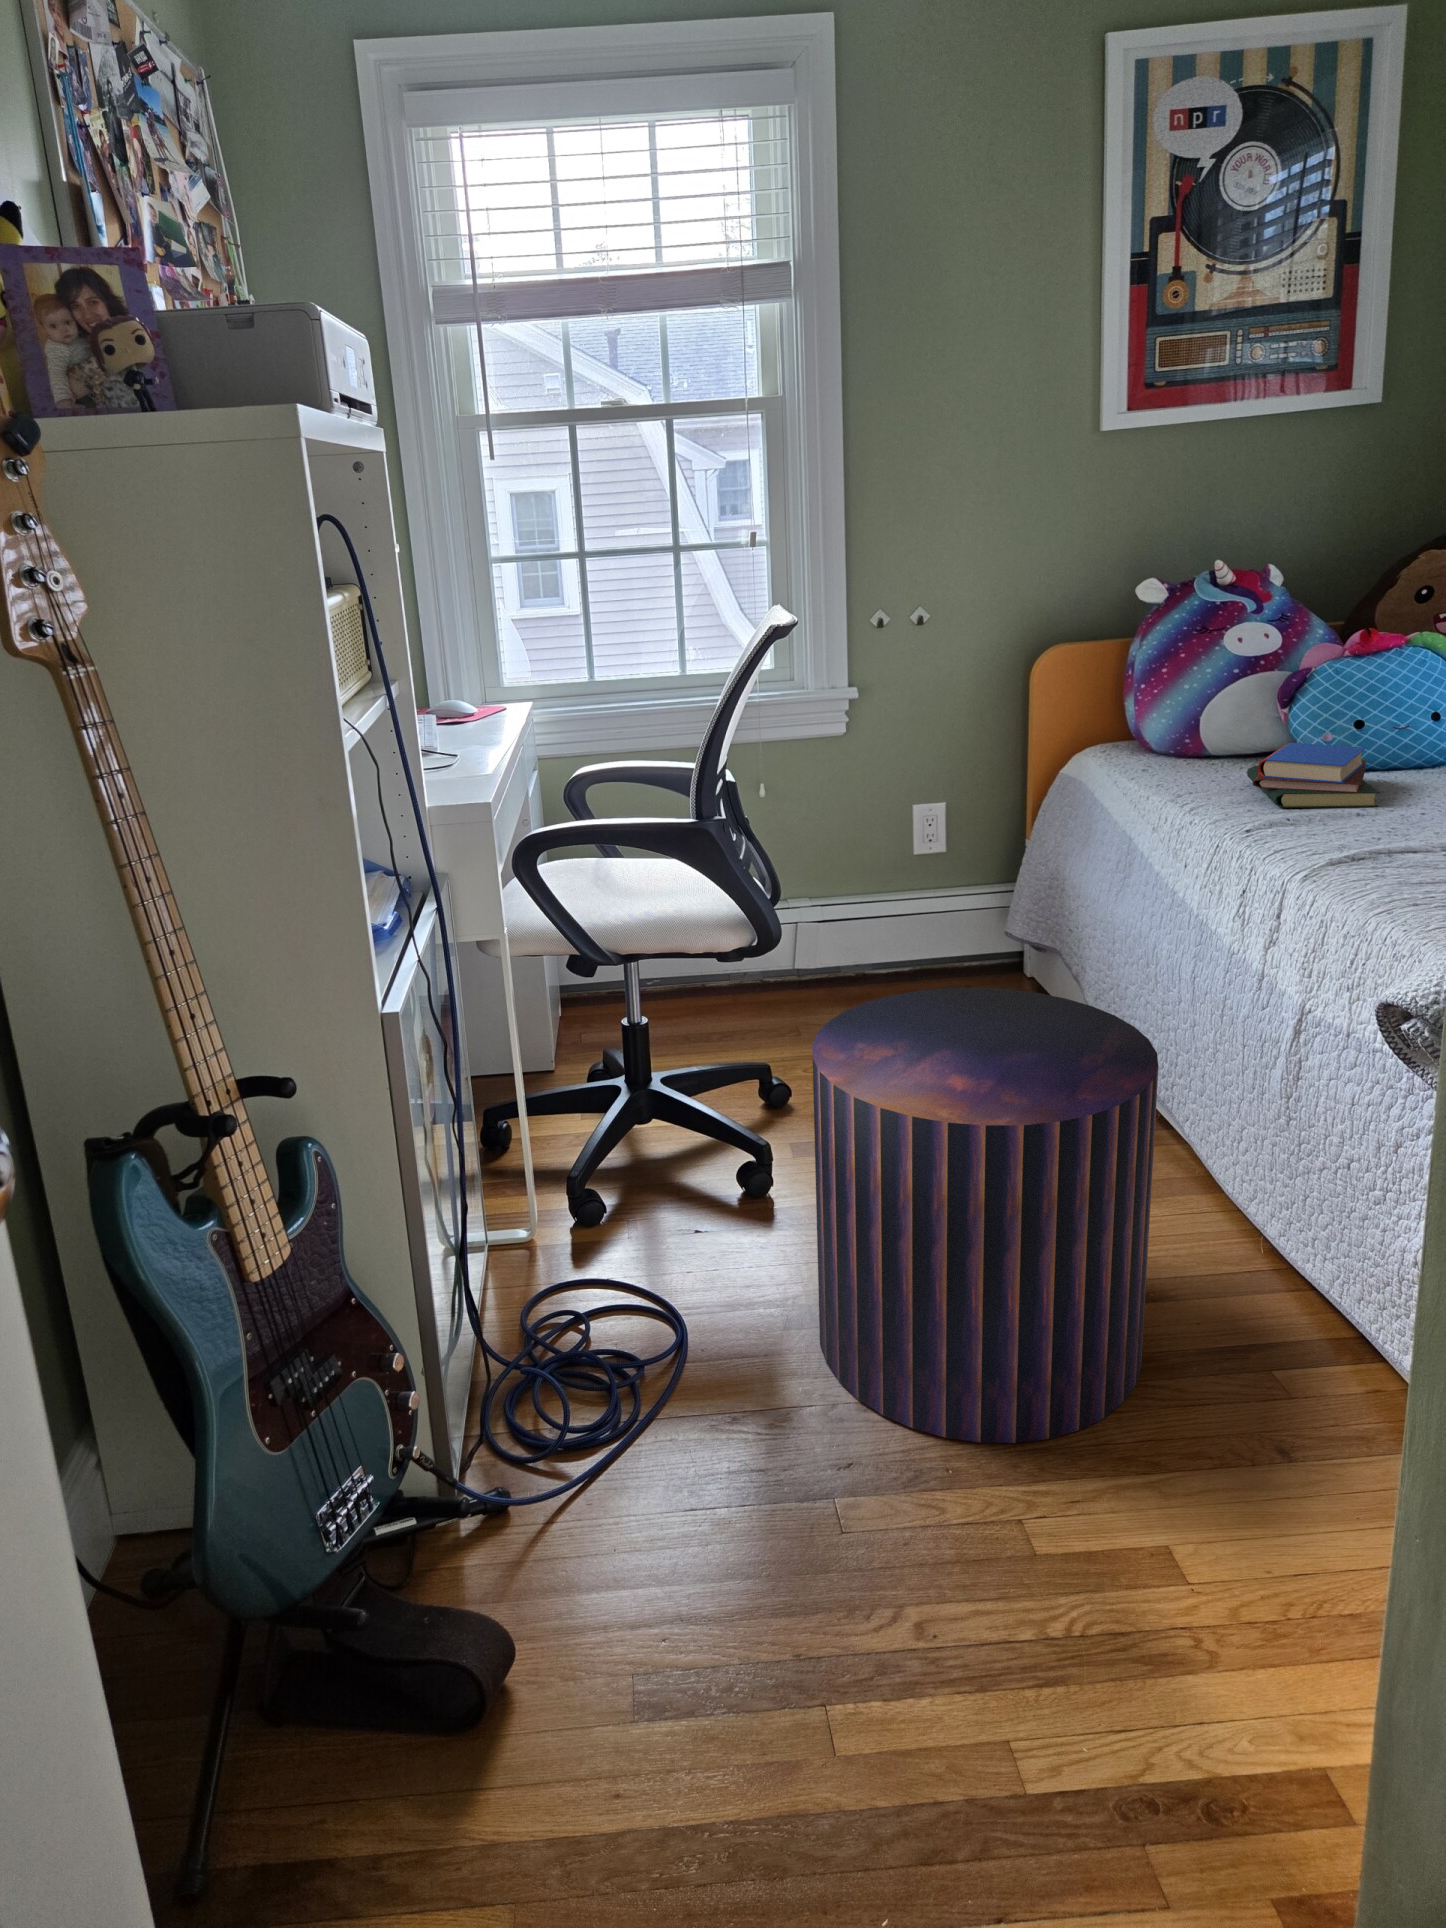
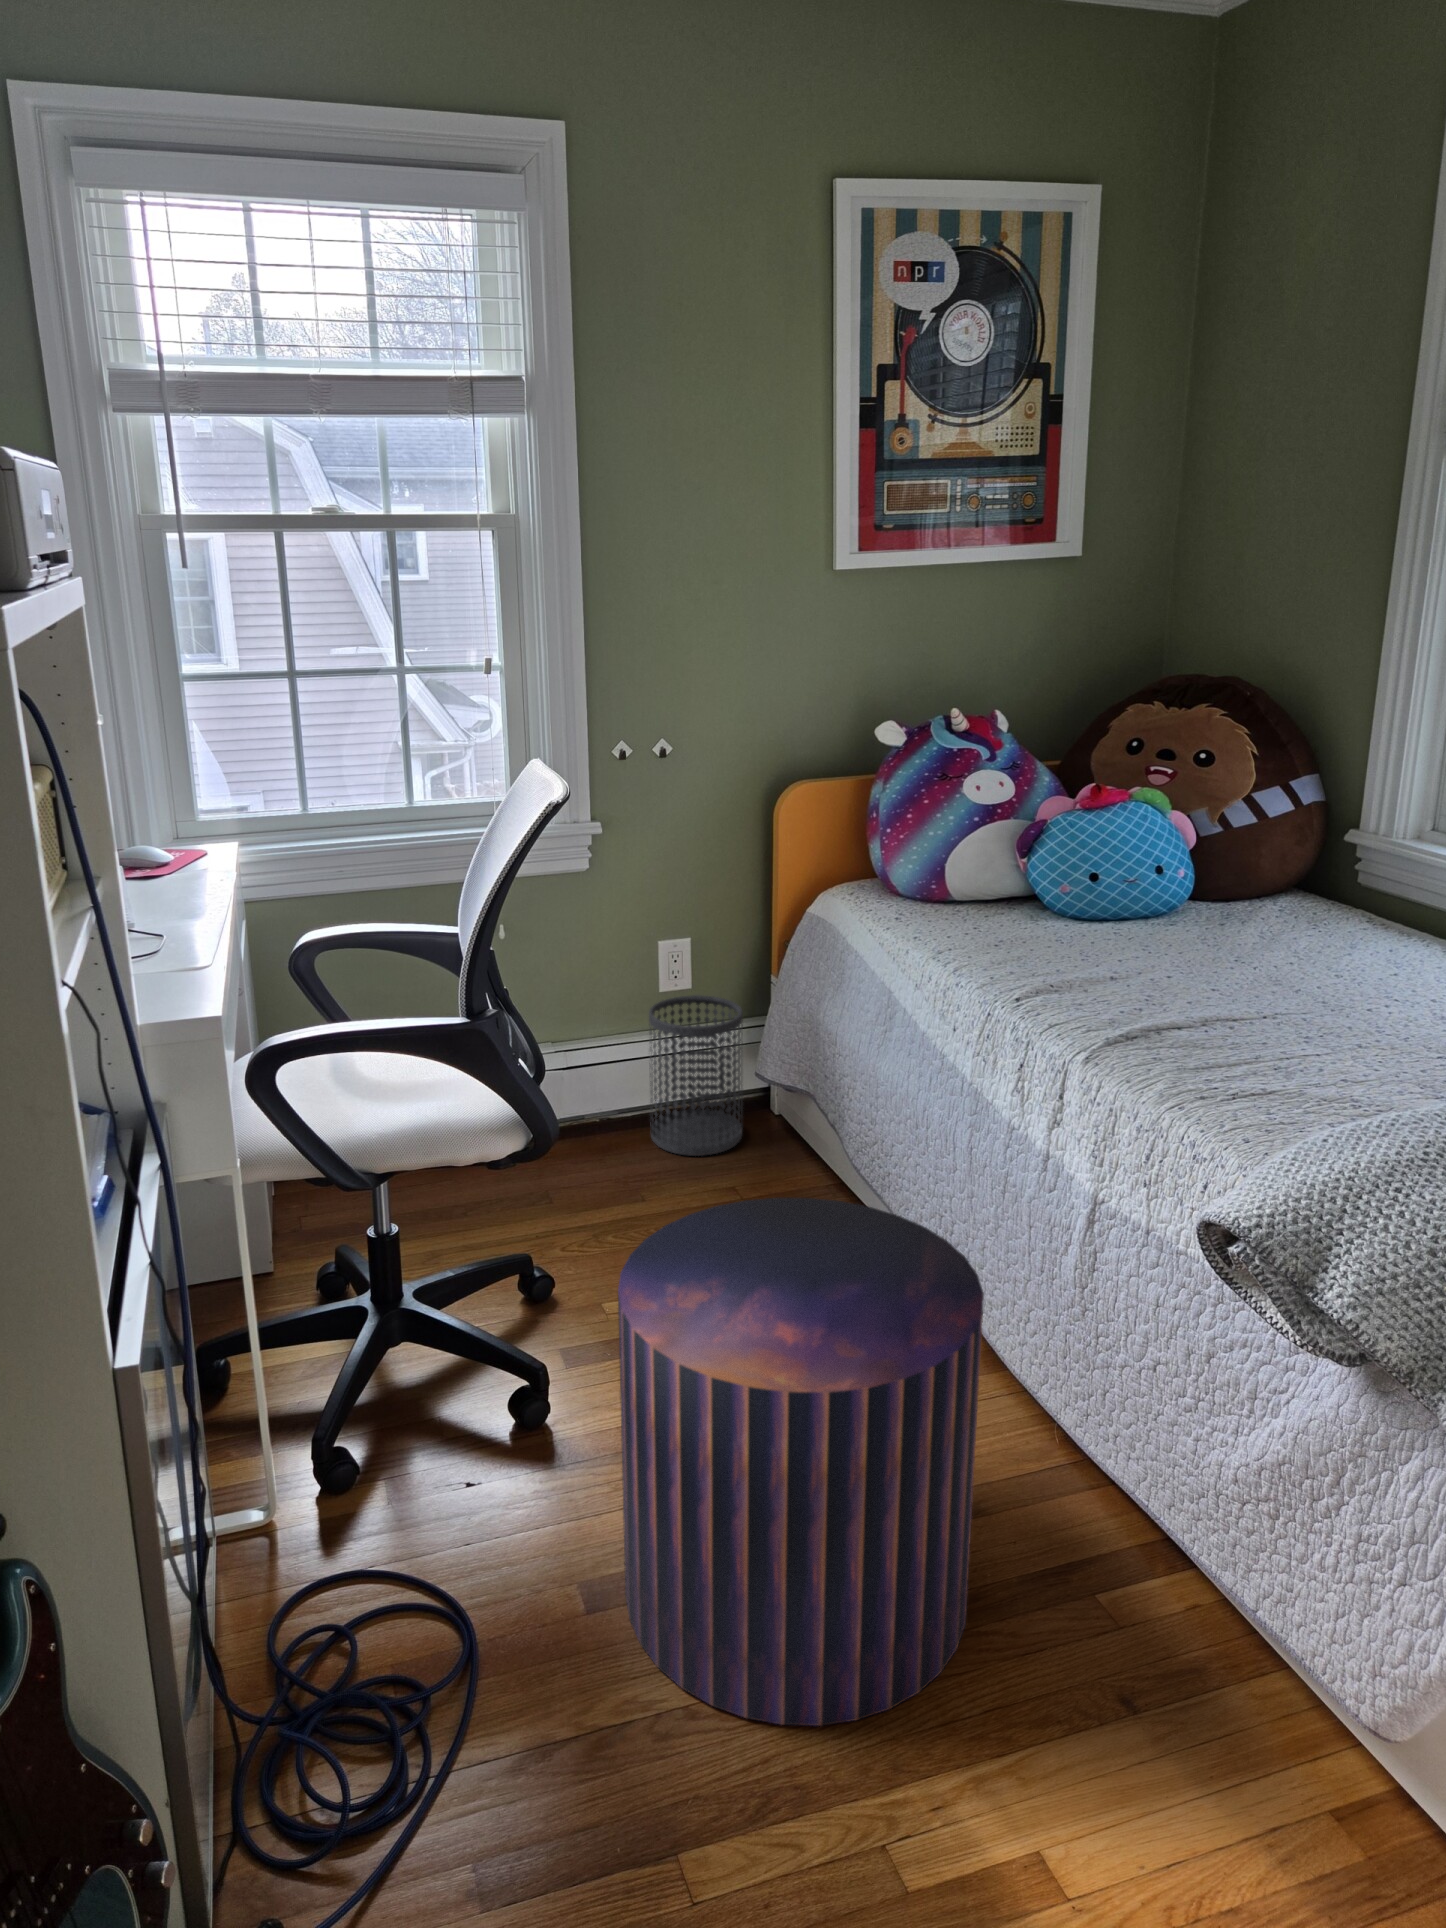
book: present [1247,743,1380,808] -> none [999,899,1130,972]
wastebasket: none [904,852,995,1001] -> present [649,995,743,1156]

